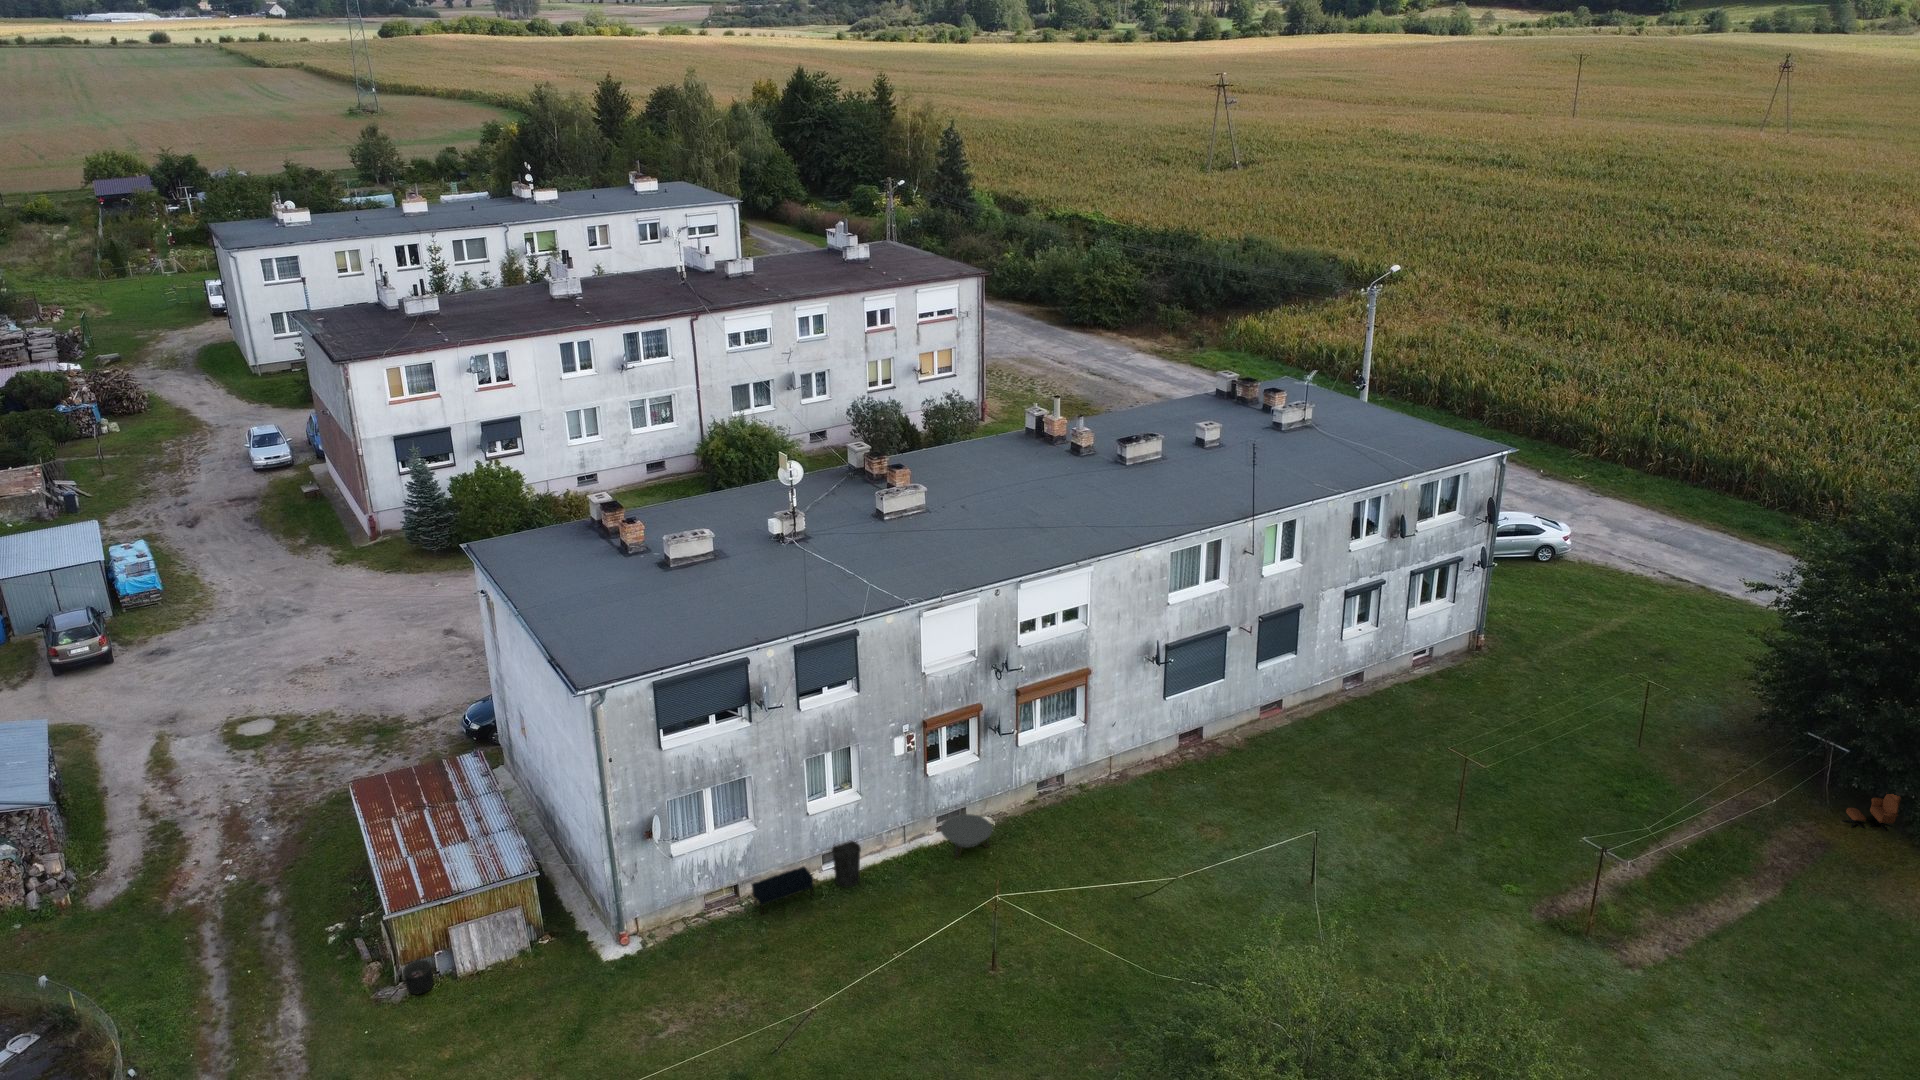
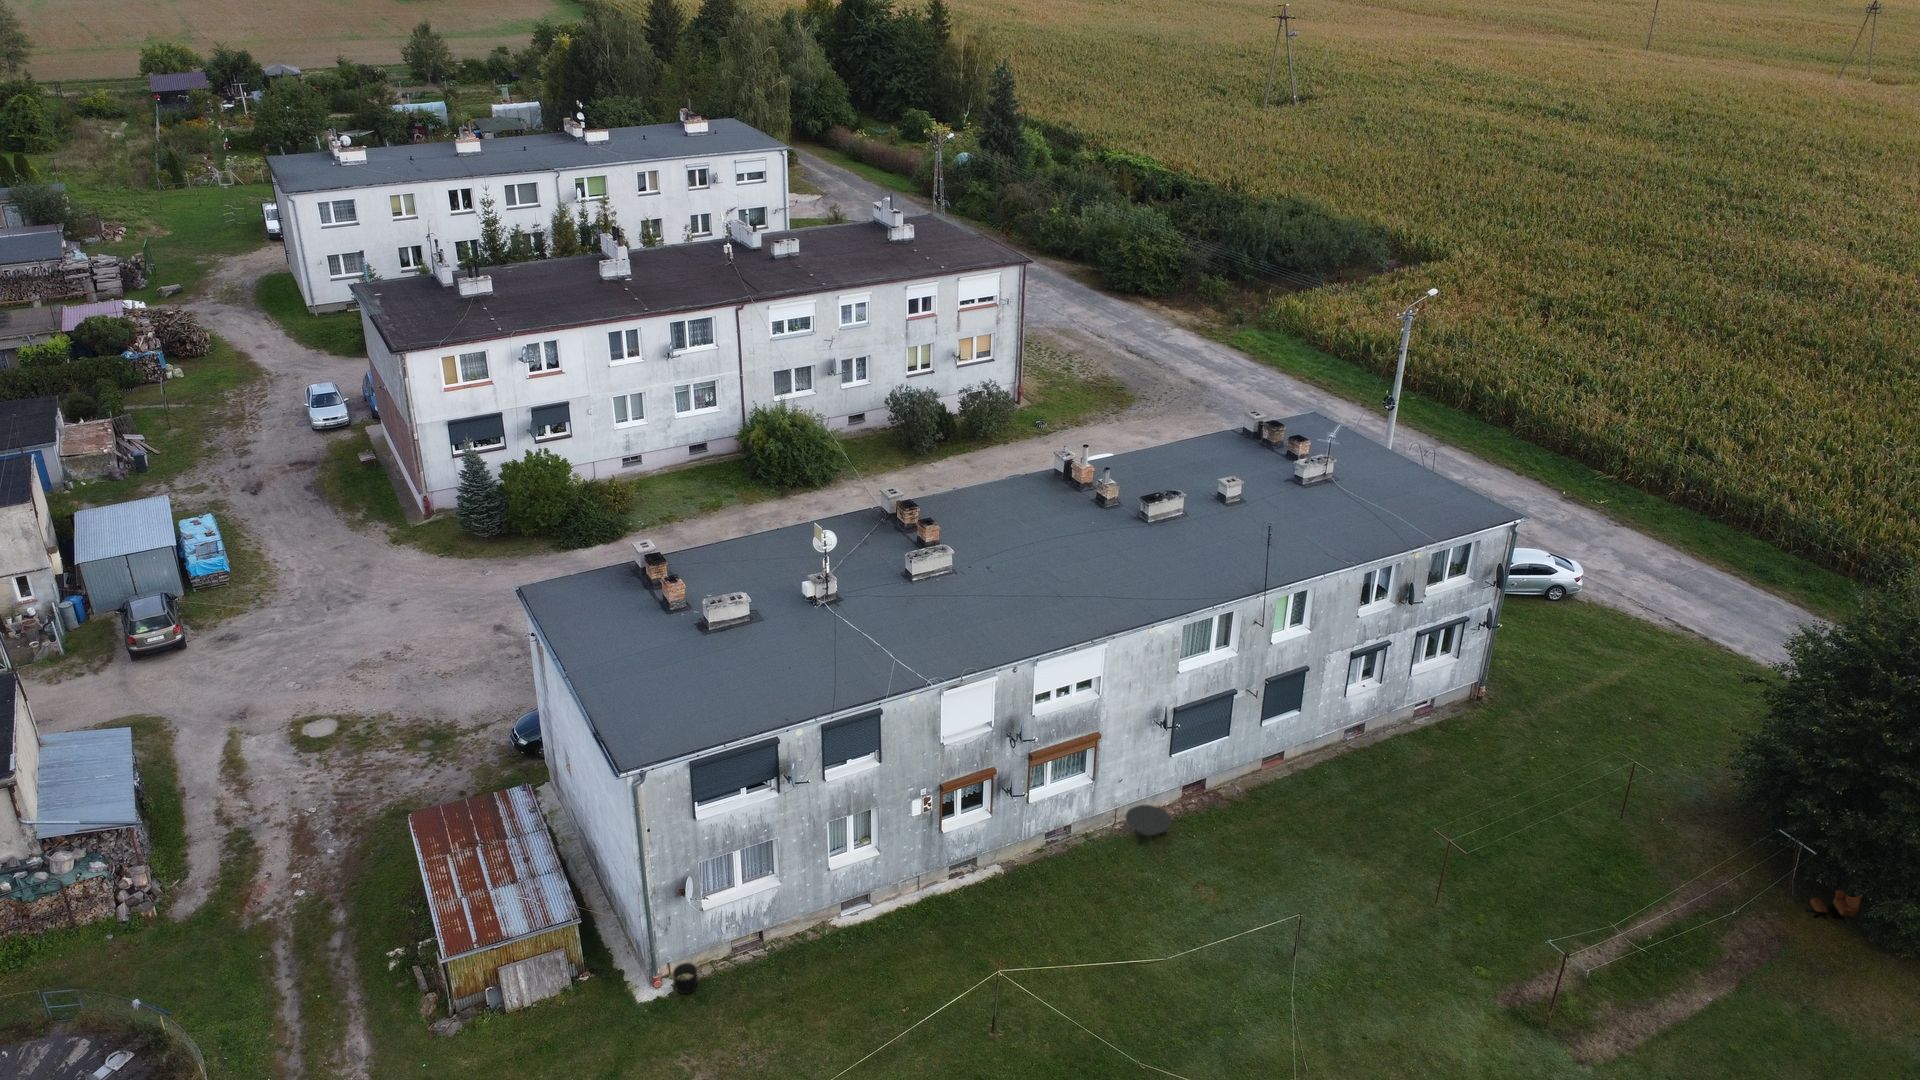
round table: present [941,814,993,859] -> present [1126,805,1171,845]
trash can: present [832,841,861,887] -> none [851,891,878,934]
bench: present [752,867,814,915] -> none [776,915,834,962]
planter: present [403,960,433,995] -> present [673,963,697,994]

